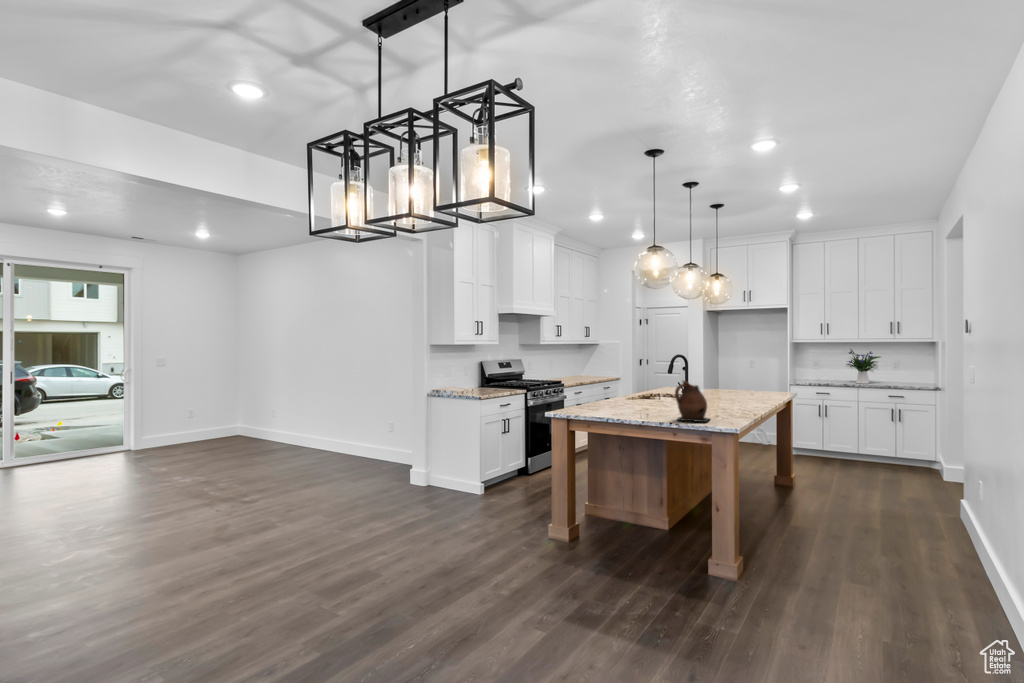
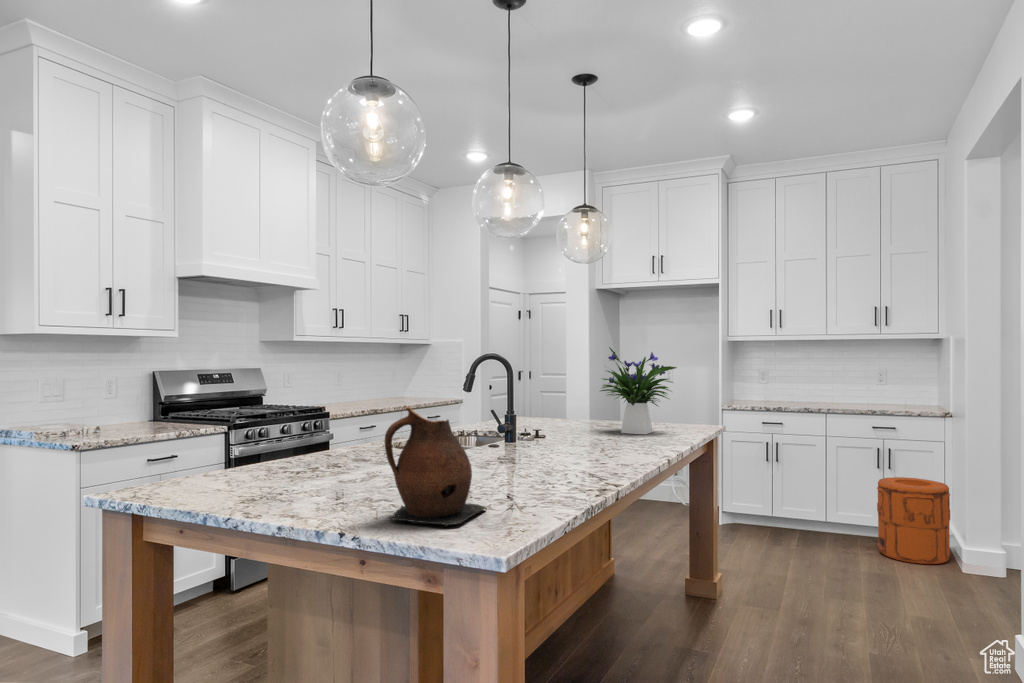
flower arrangement: present [846,349,880,384] -> present [601,347,677,434]
trash can: none [890,427,937,477] -> present [877,477,950,564]

